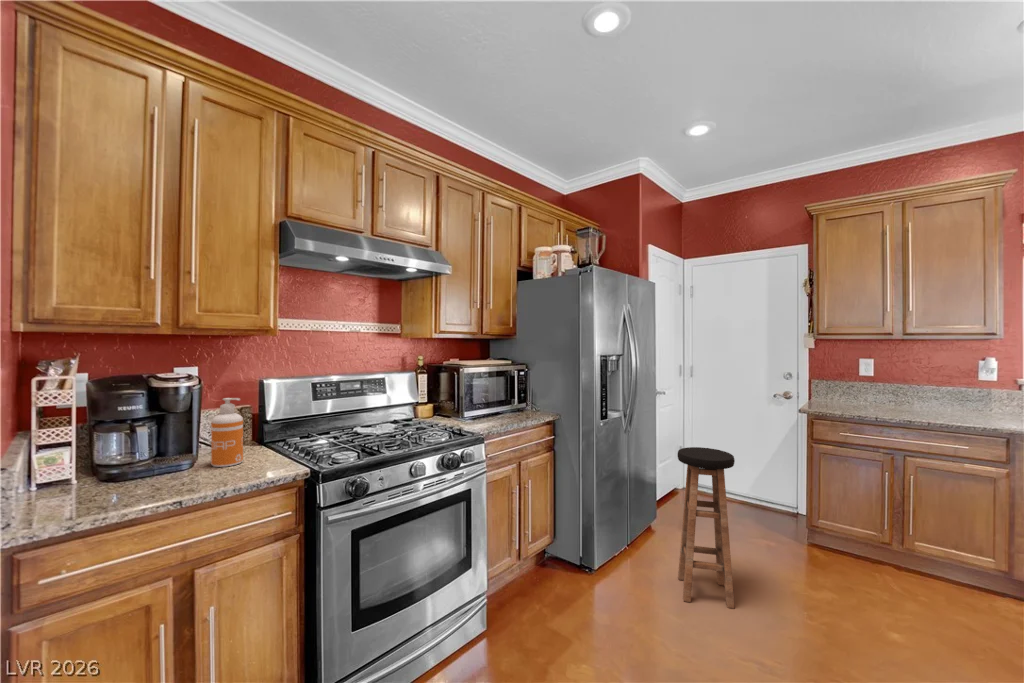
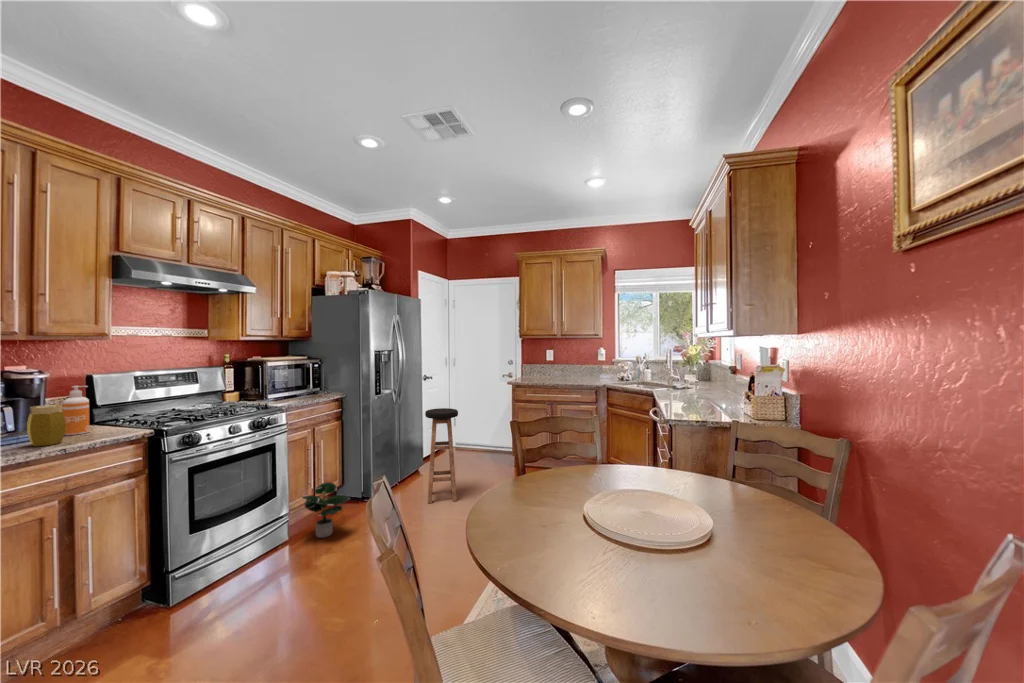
jar: none [149,427,196,490] -> present [27,404,66,446]
potted plant: none [503,548,572,640] -> present [302,482,350,538]

